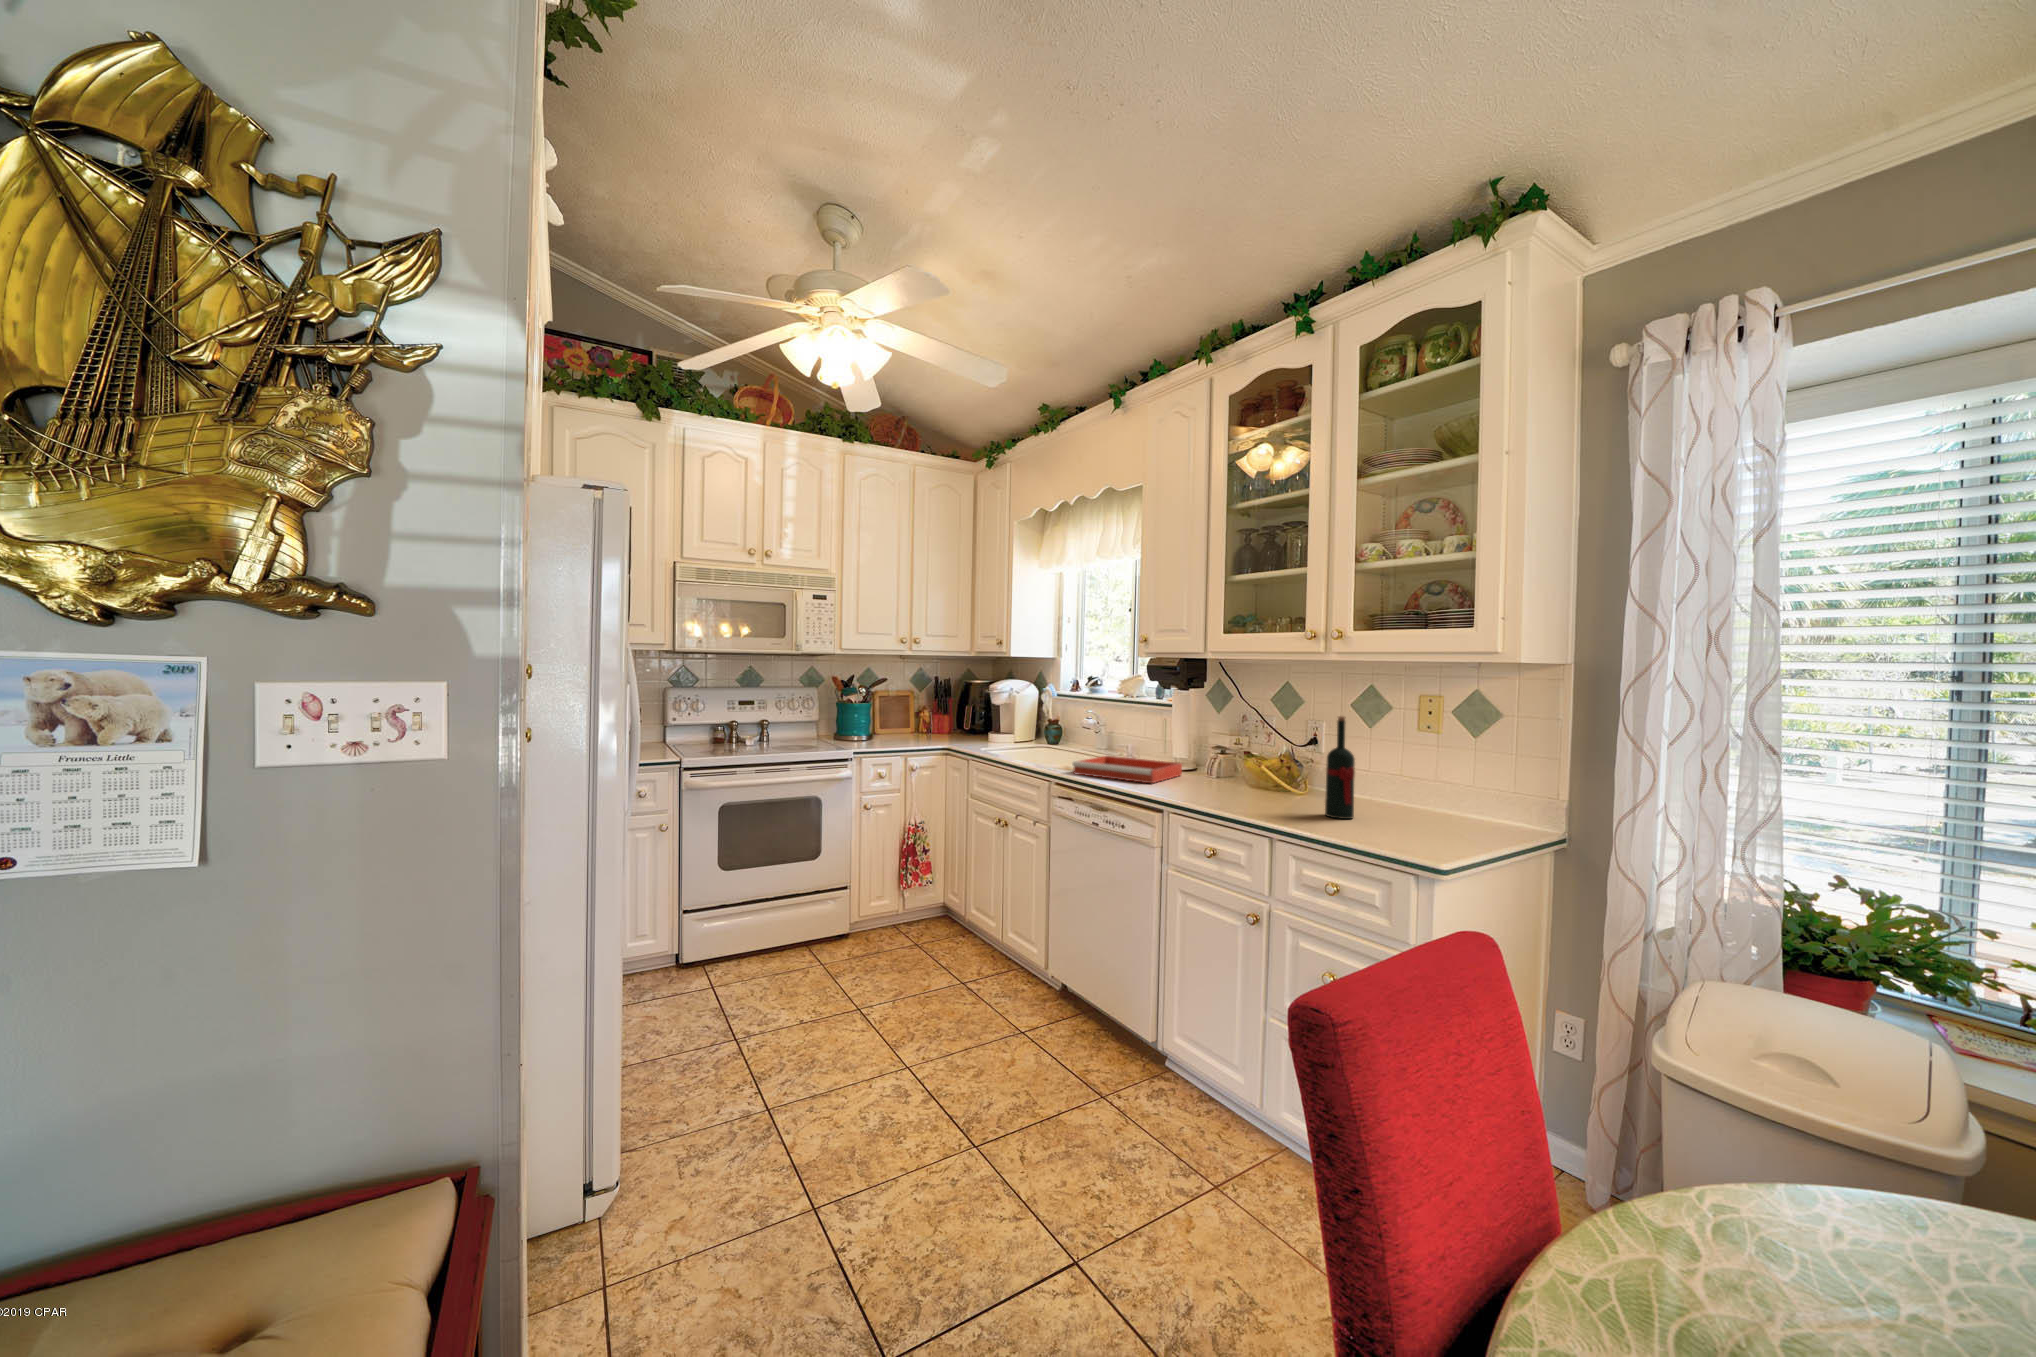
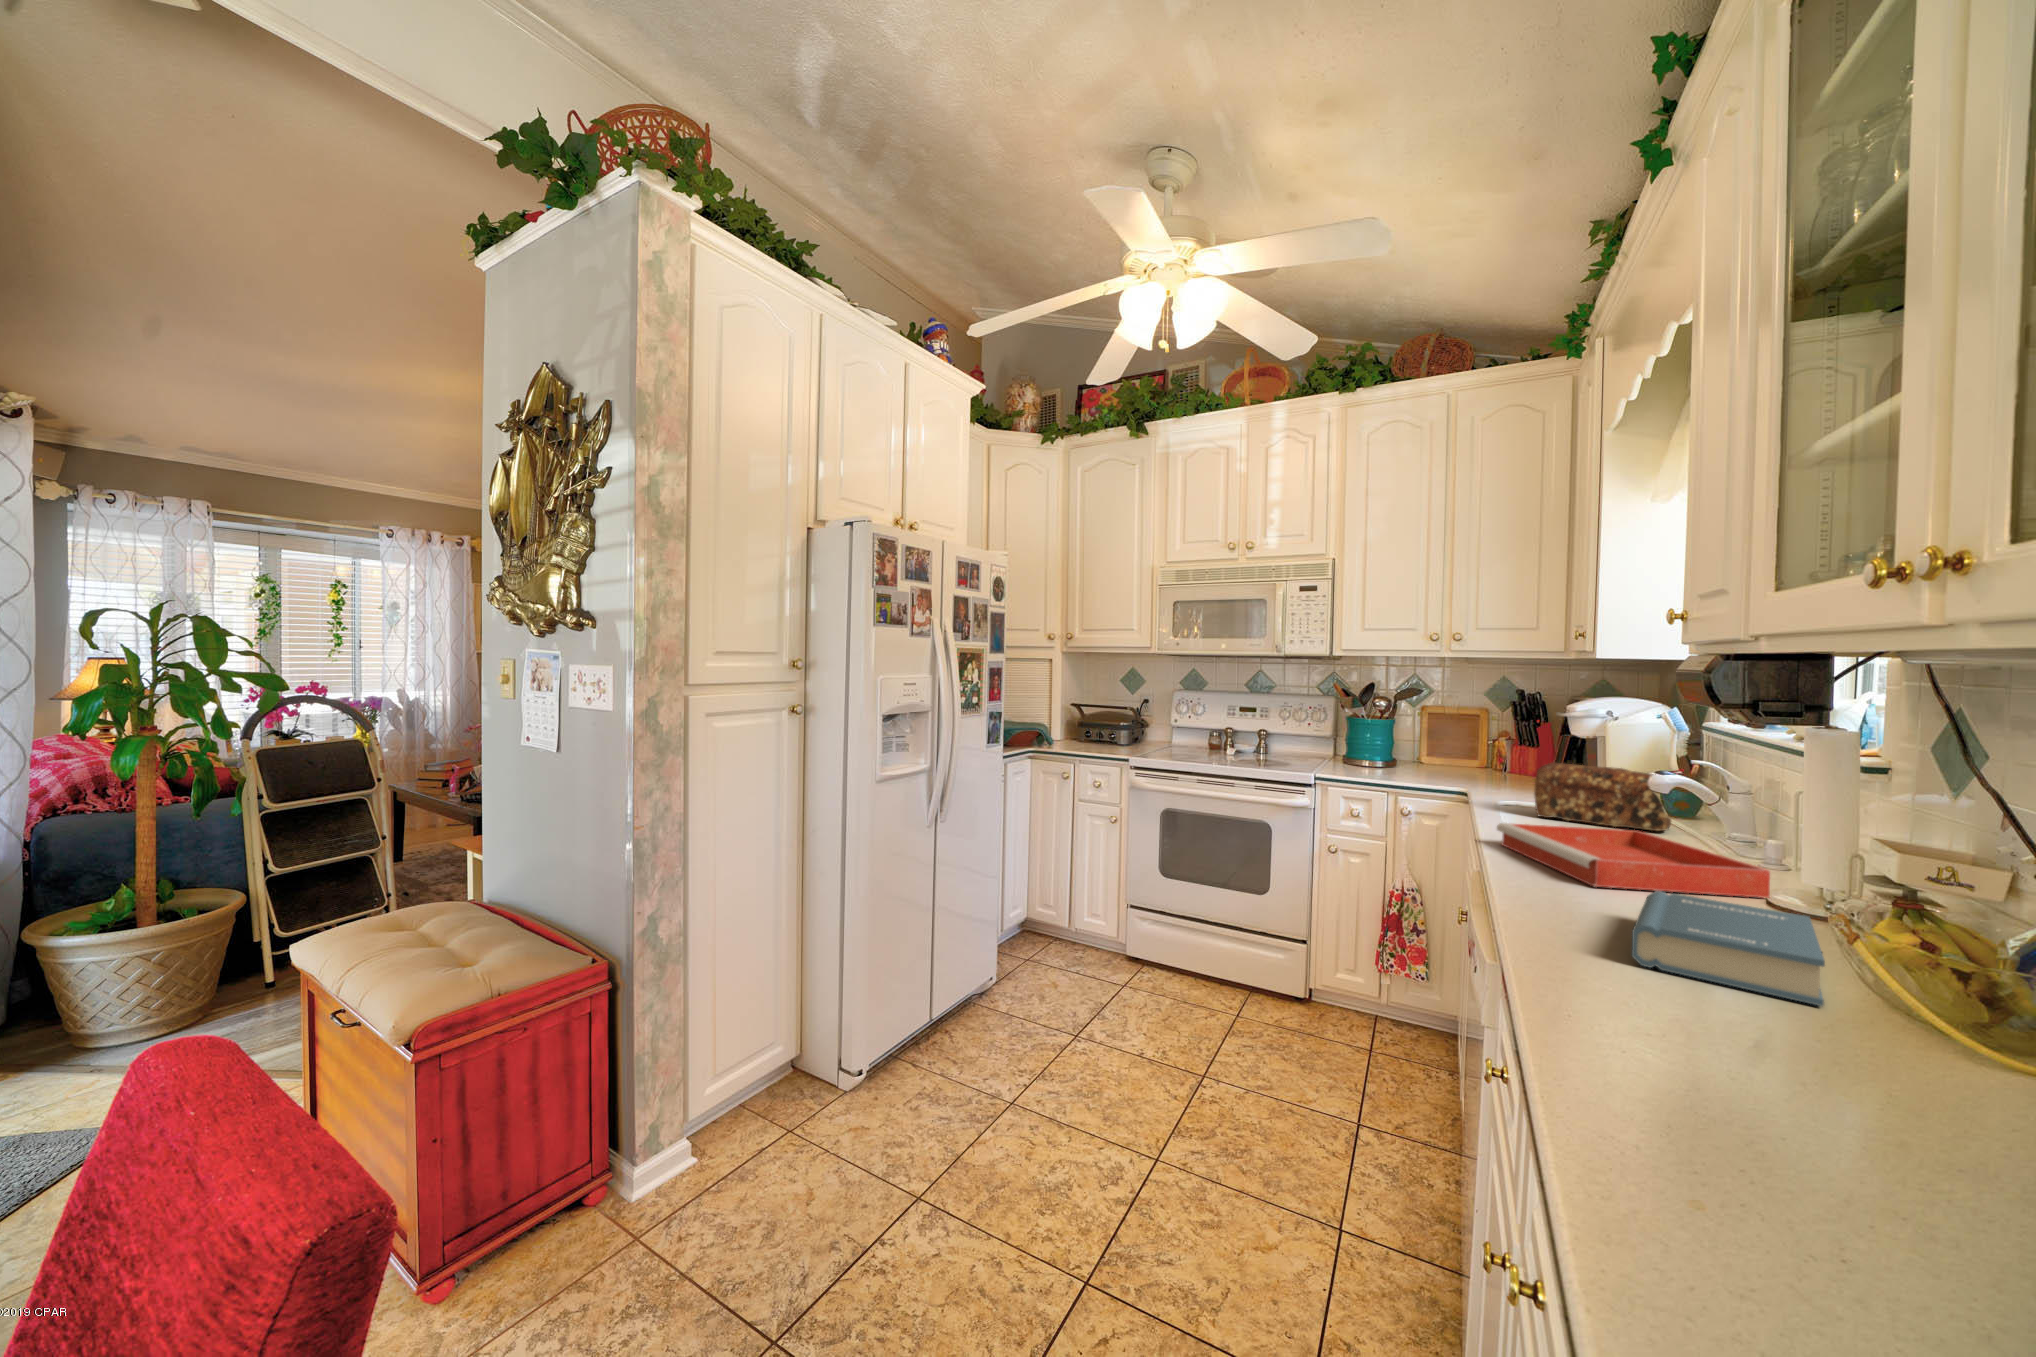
wine bottle: present [1325,716,1355,819] -> none [1824,762,1955,1110]
bread loaf: none [1021,725,1086,757] -> present [1534,763,1671,831]
hardback book: none [1199,776,1286,805] -> present [1632,891,1825,1006]

